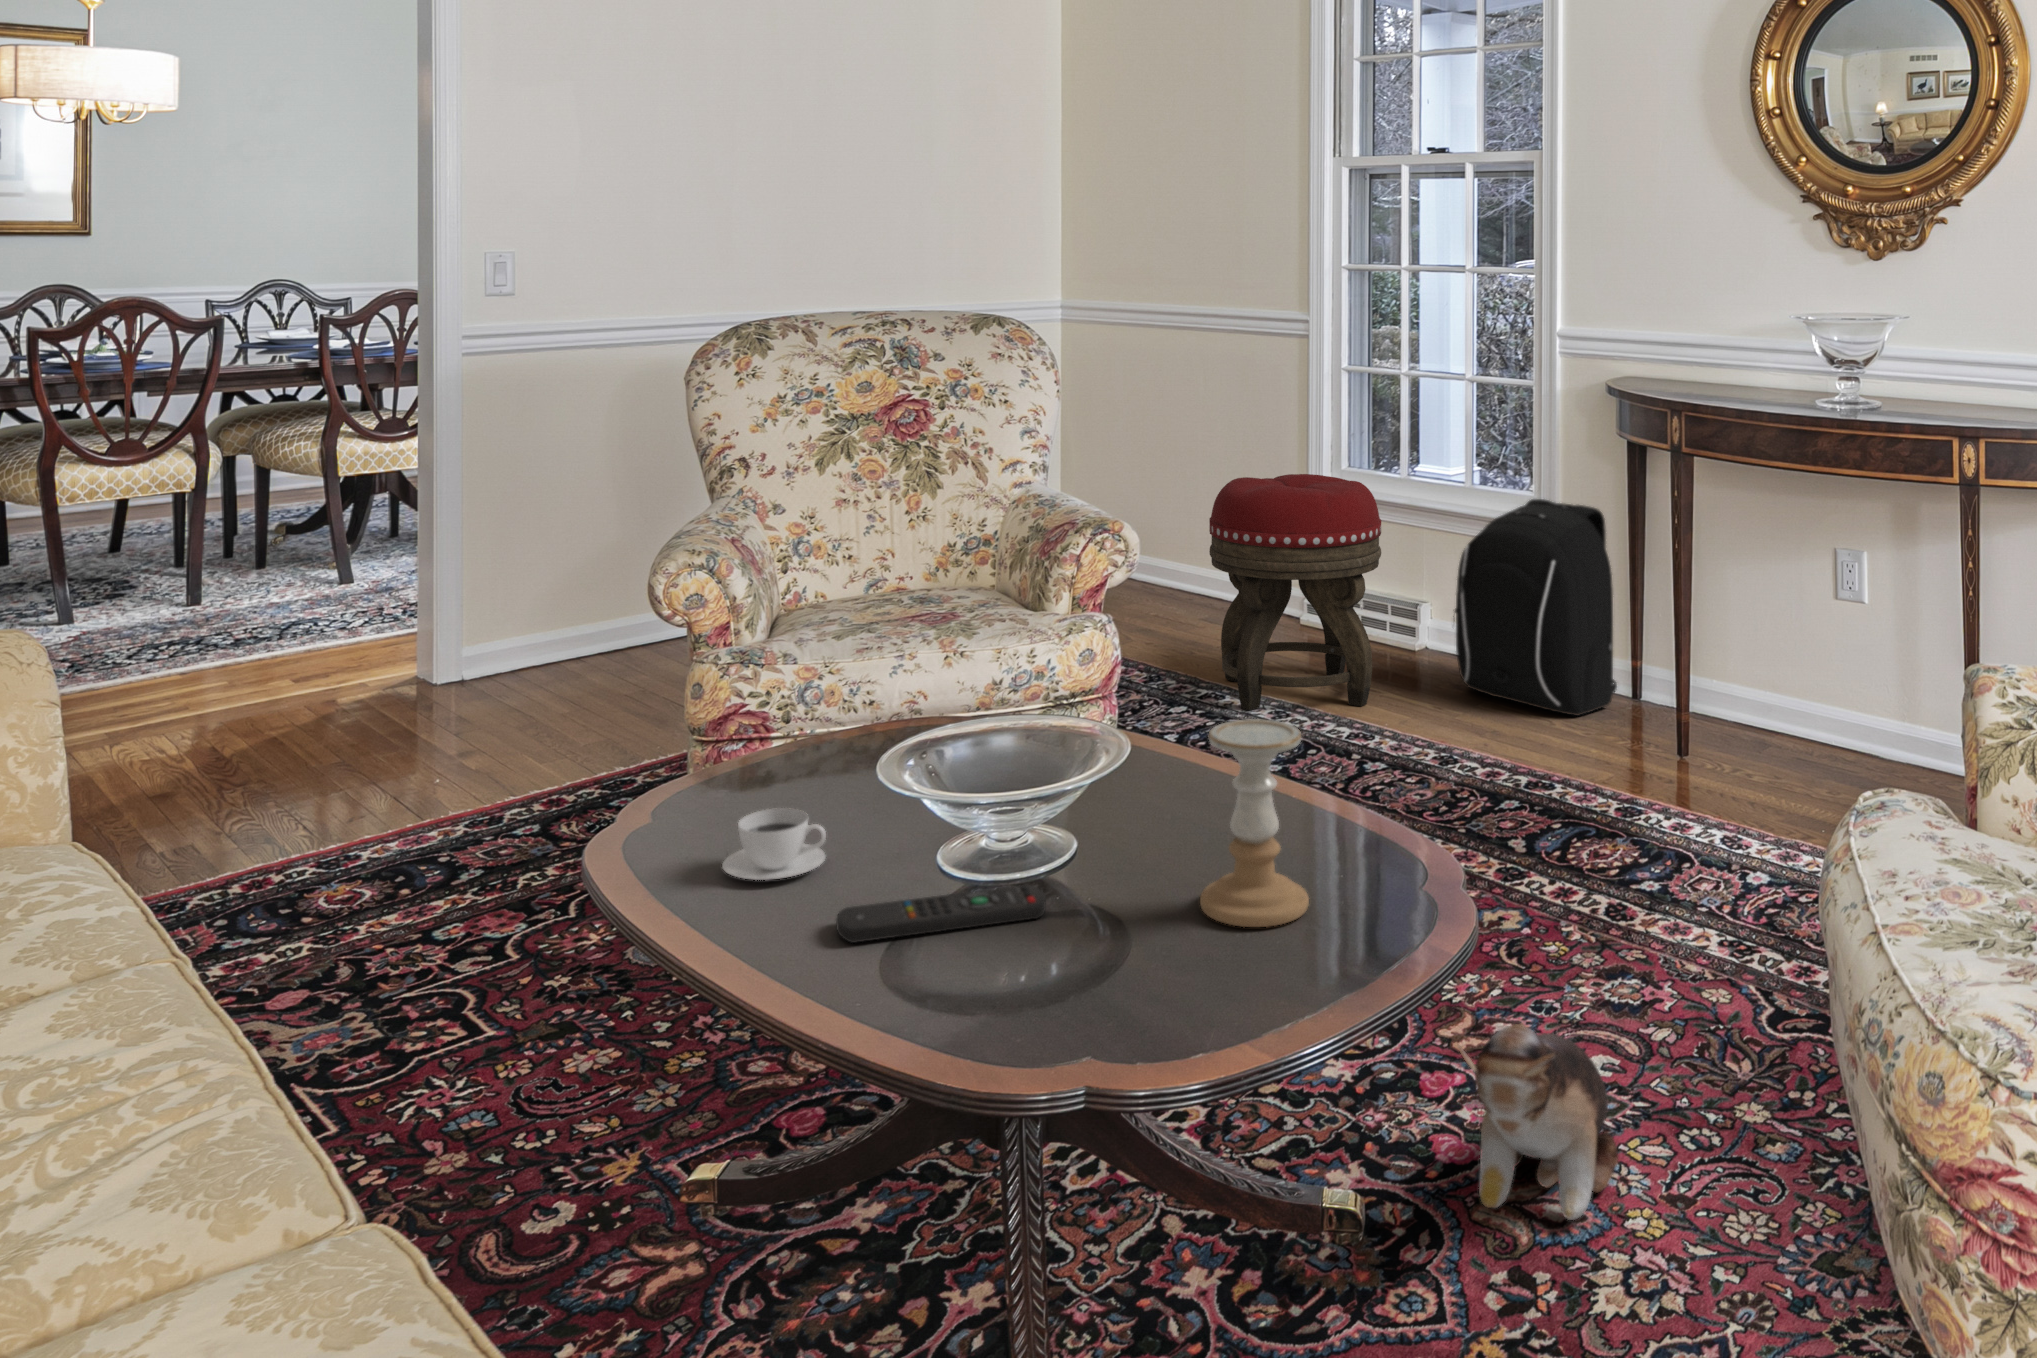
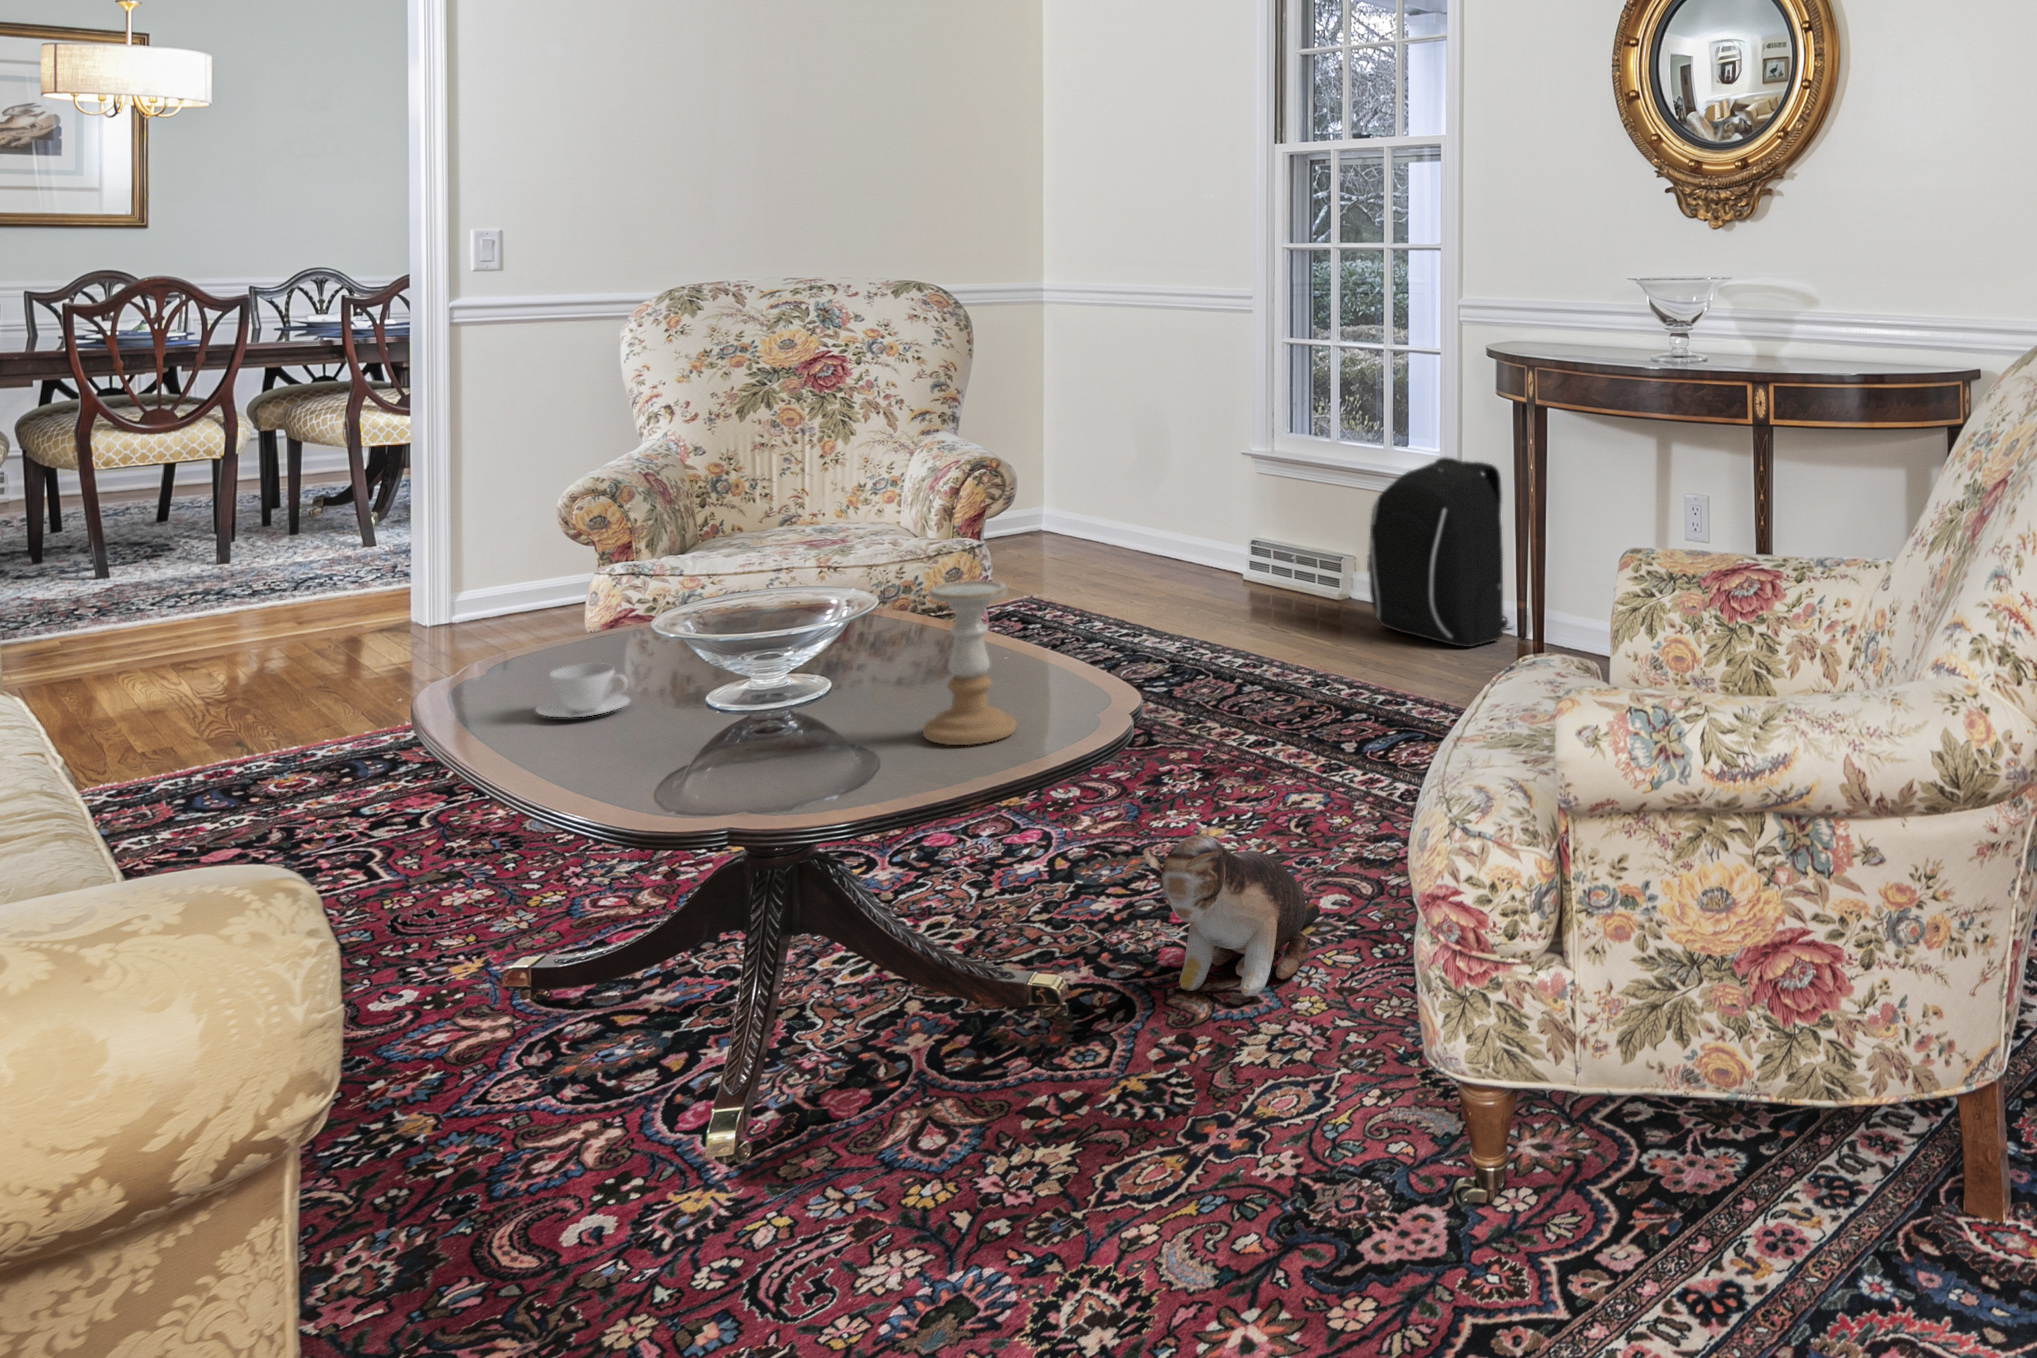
footstool: present [1209,474,1381,710] -> none [1148,435,1303,644]
remote control: present [836,885,1046,943] -> none [606,718,795,757]

